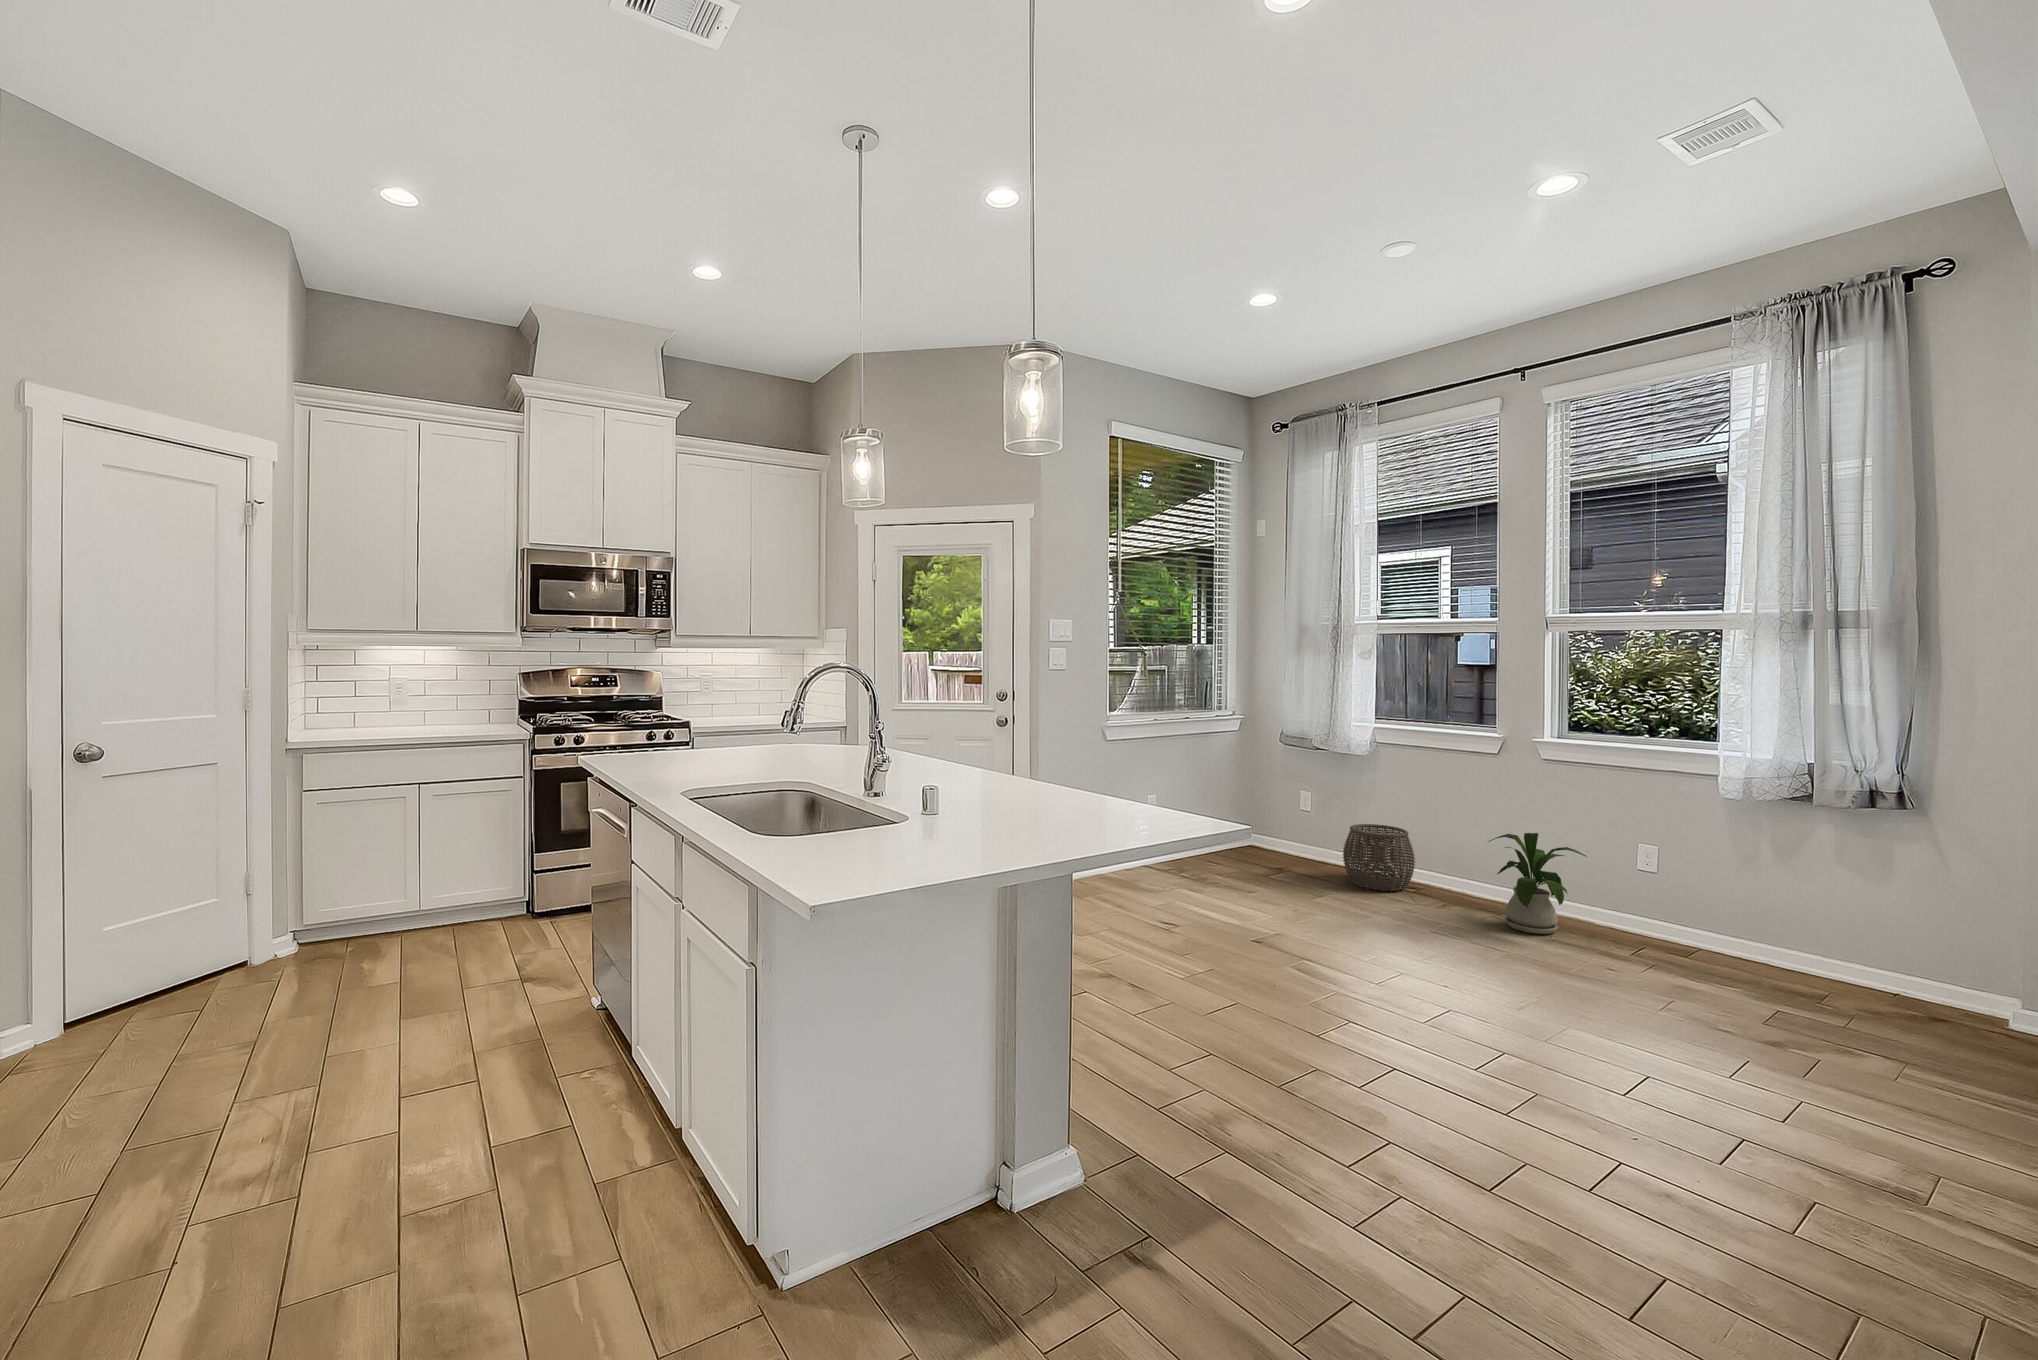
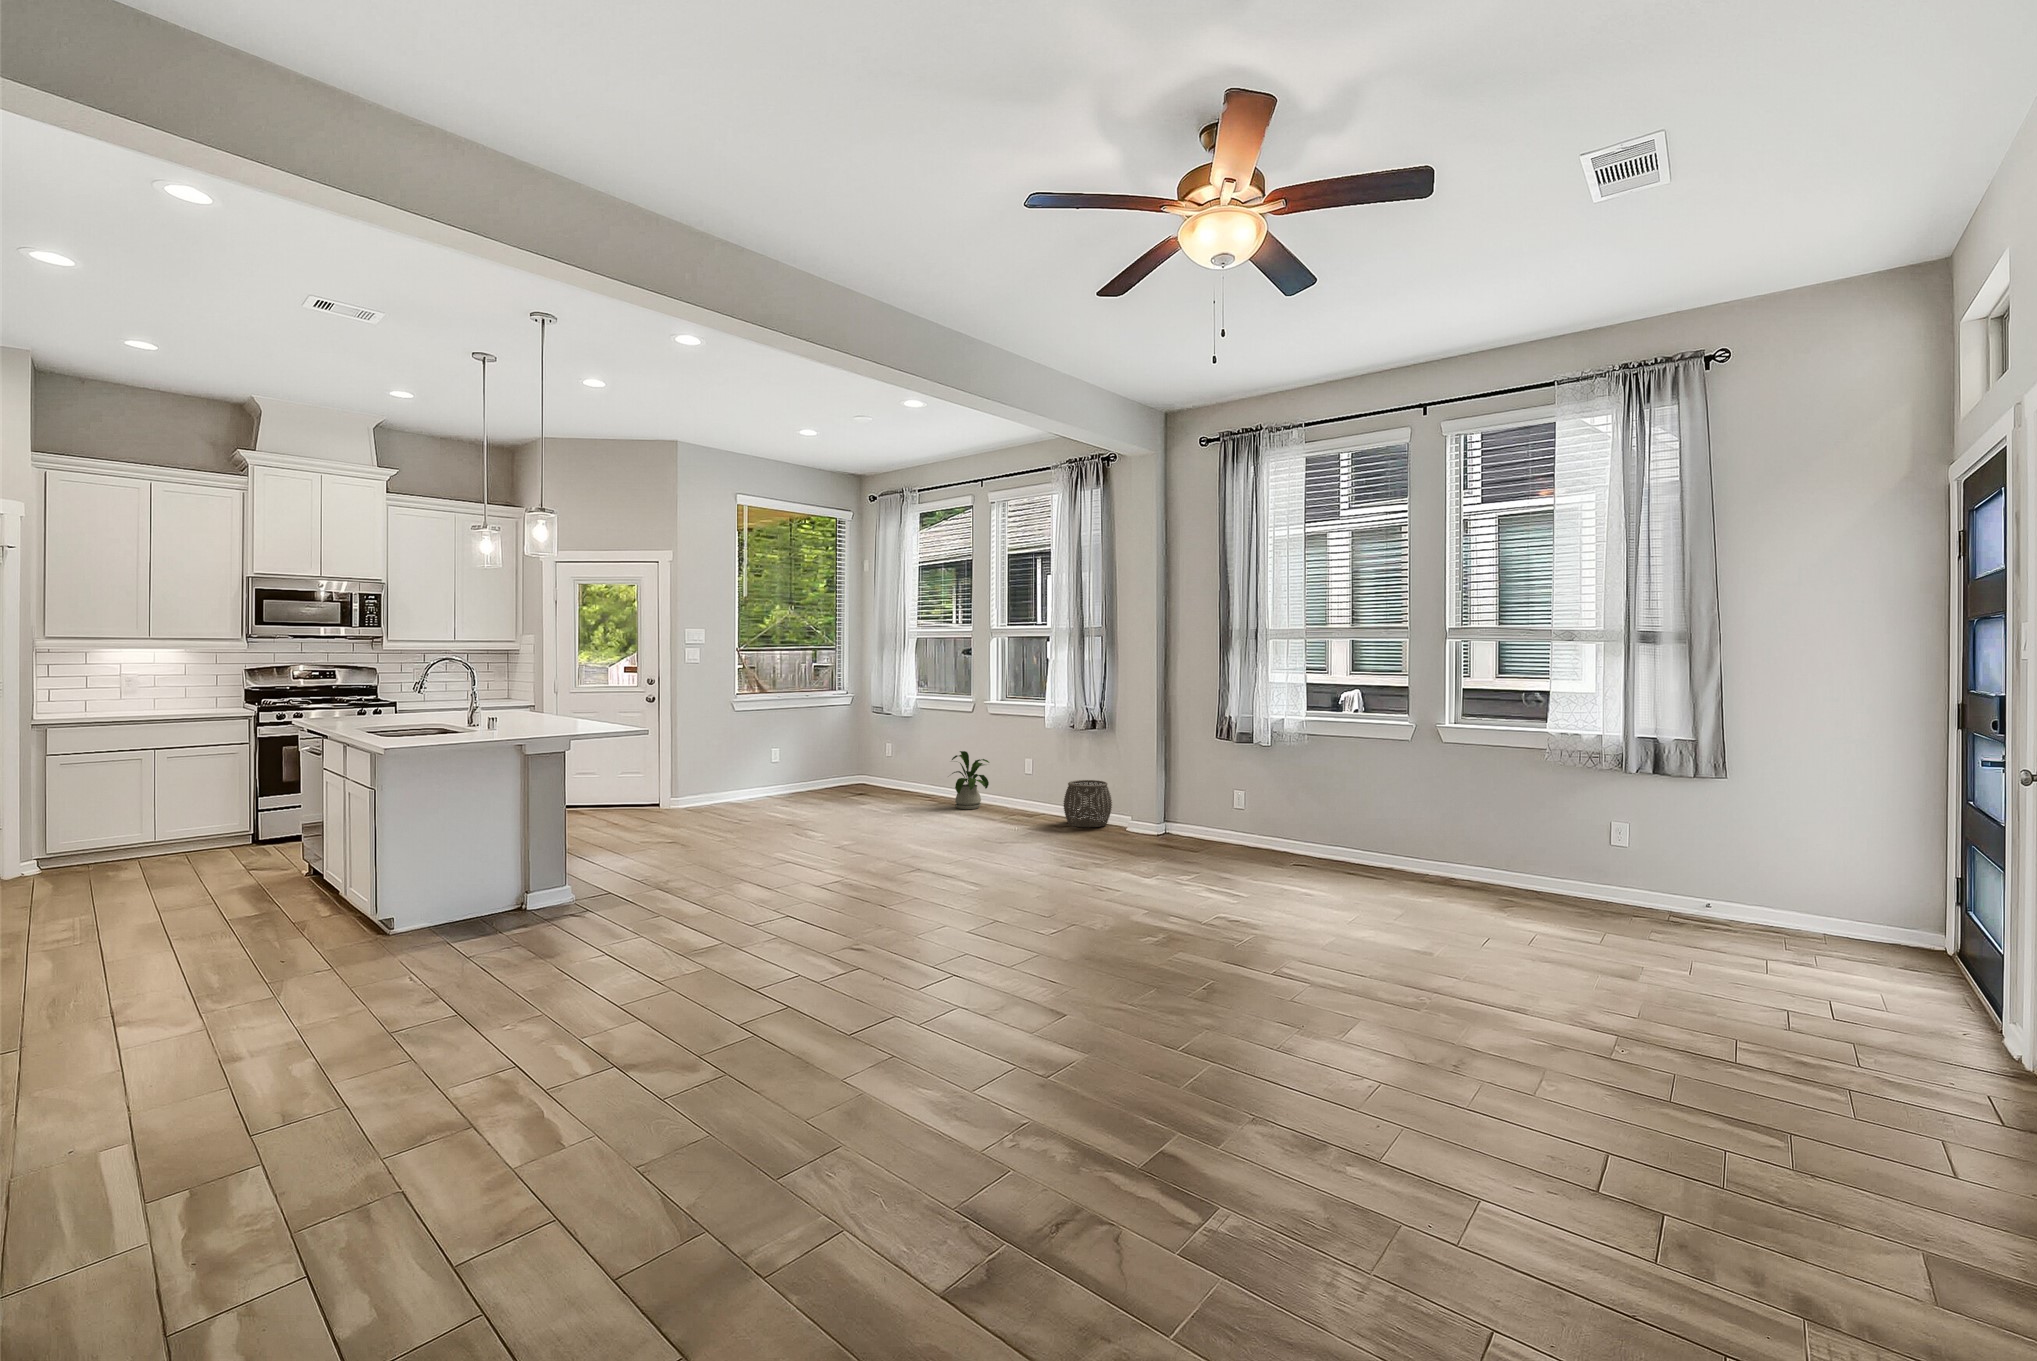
woven basket: present [1343,824,1415,892] -> present [1063,780,1112,828]

